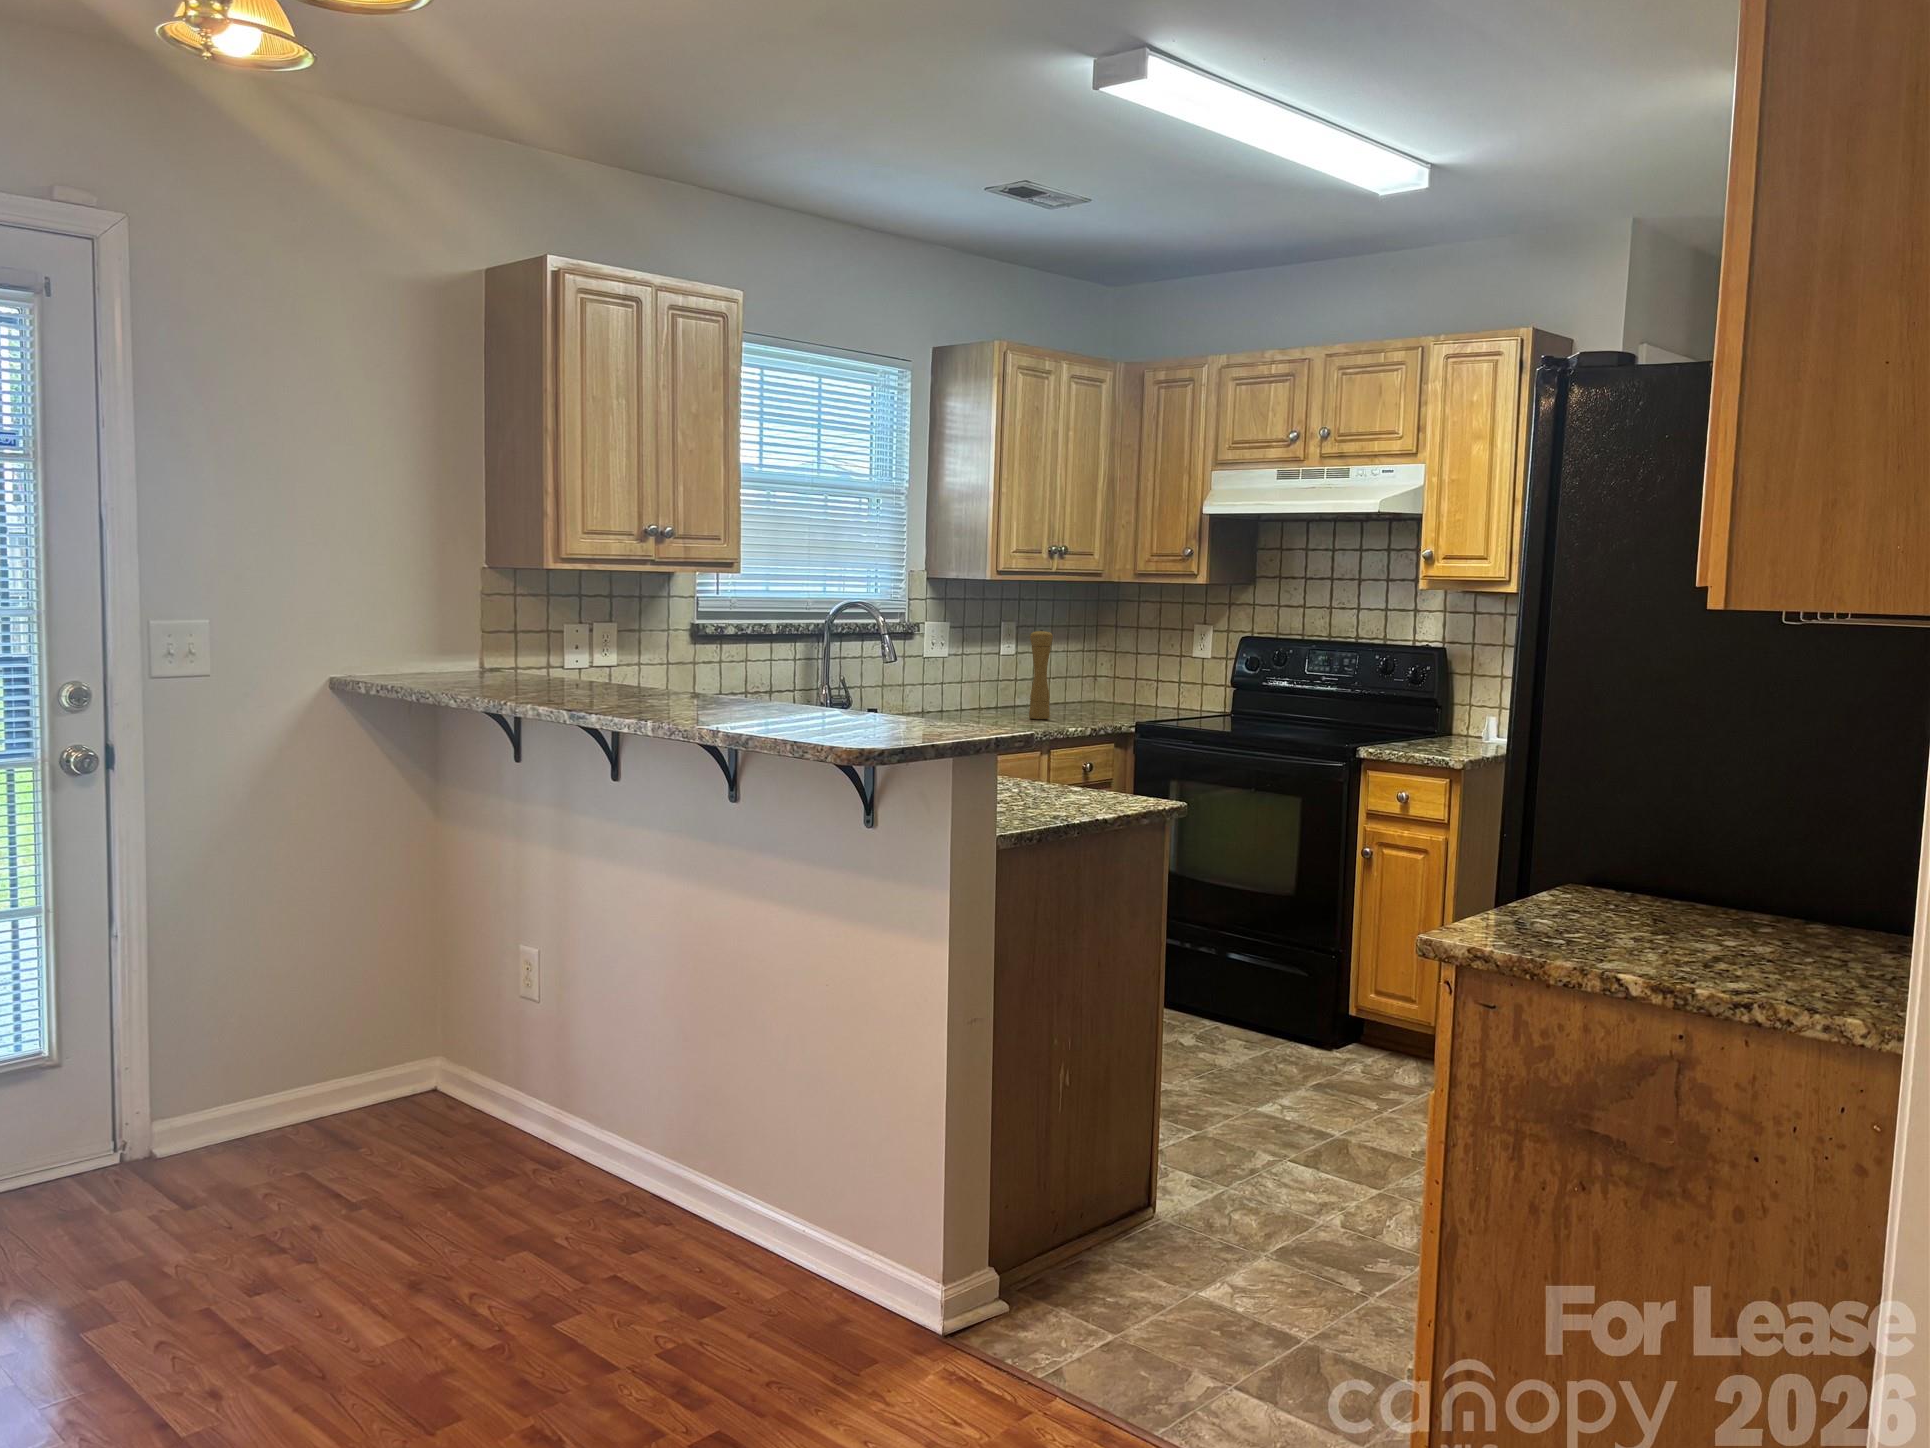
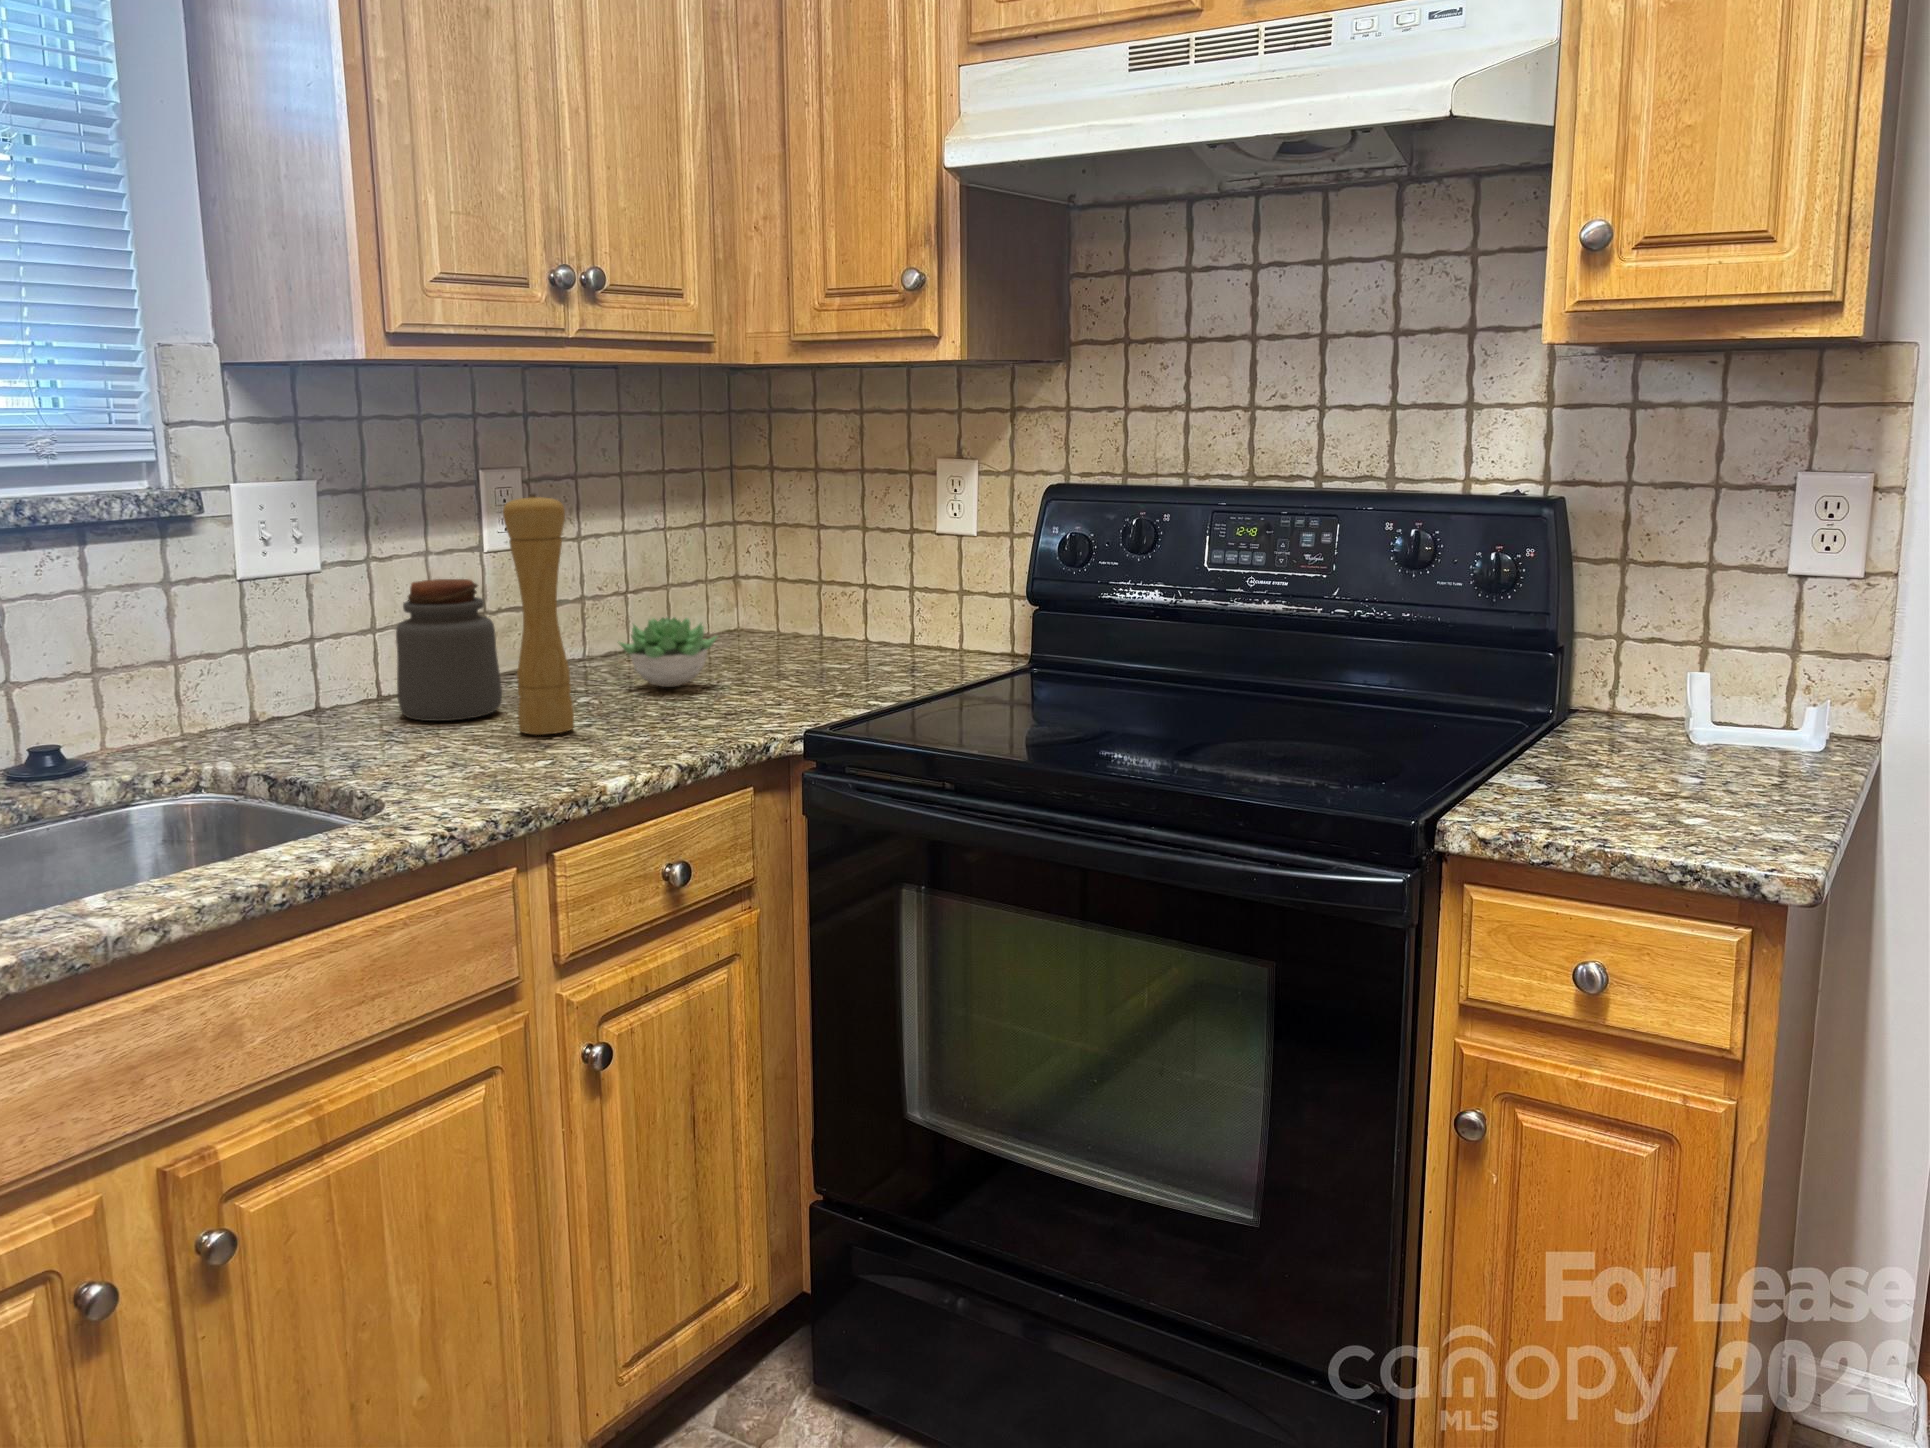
jar: none [978,662,1017,715] -> present [396,579,502,721]
succulent plant: none [1057,685,1098,713] -> present [619,618,717,687]

